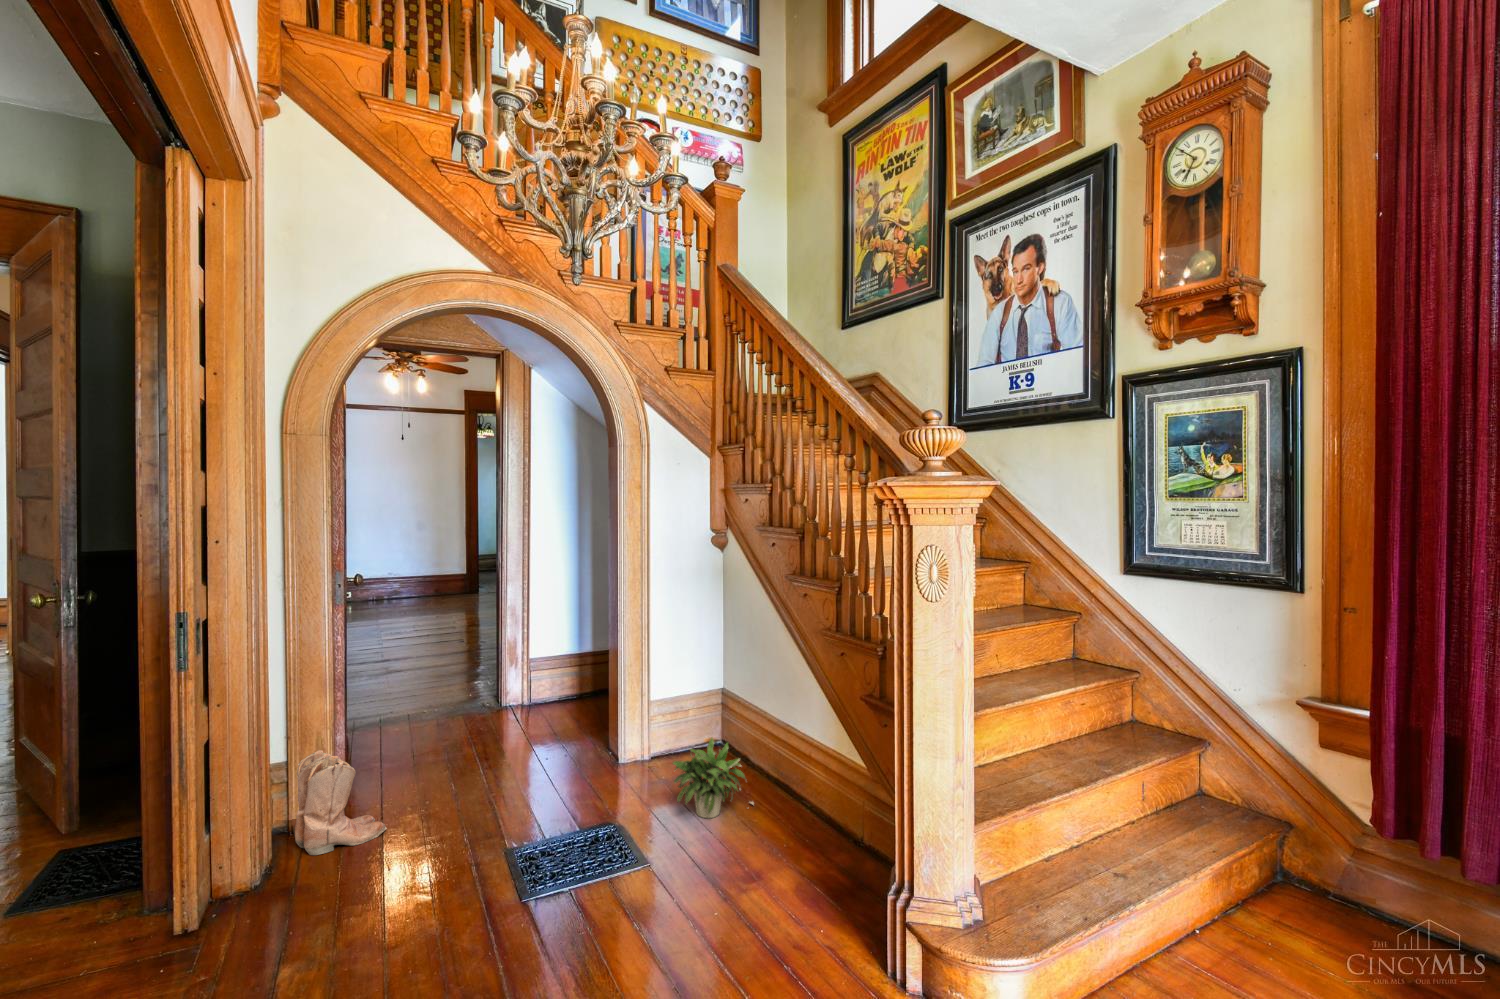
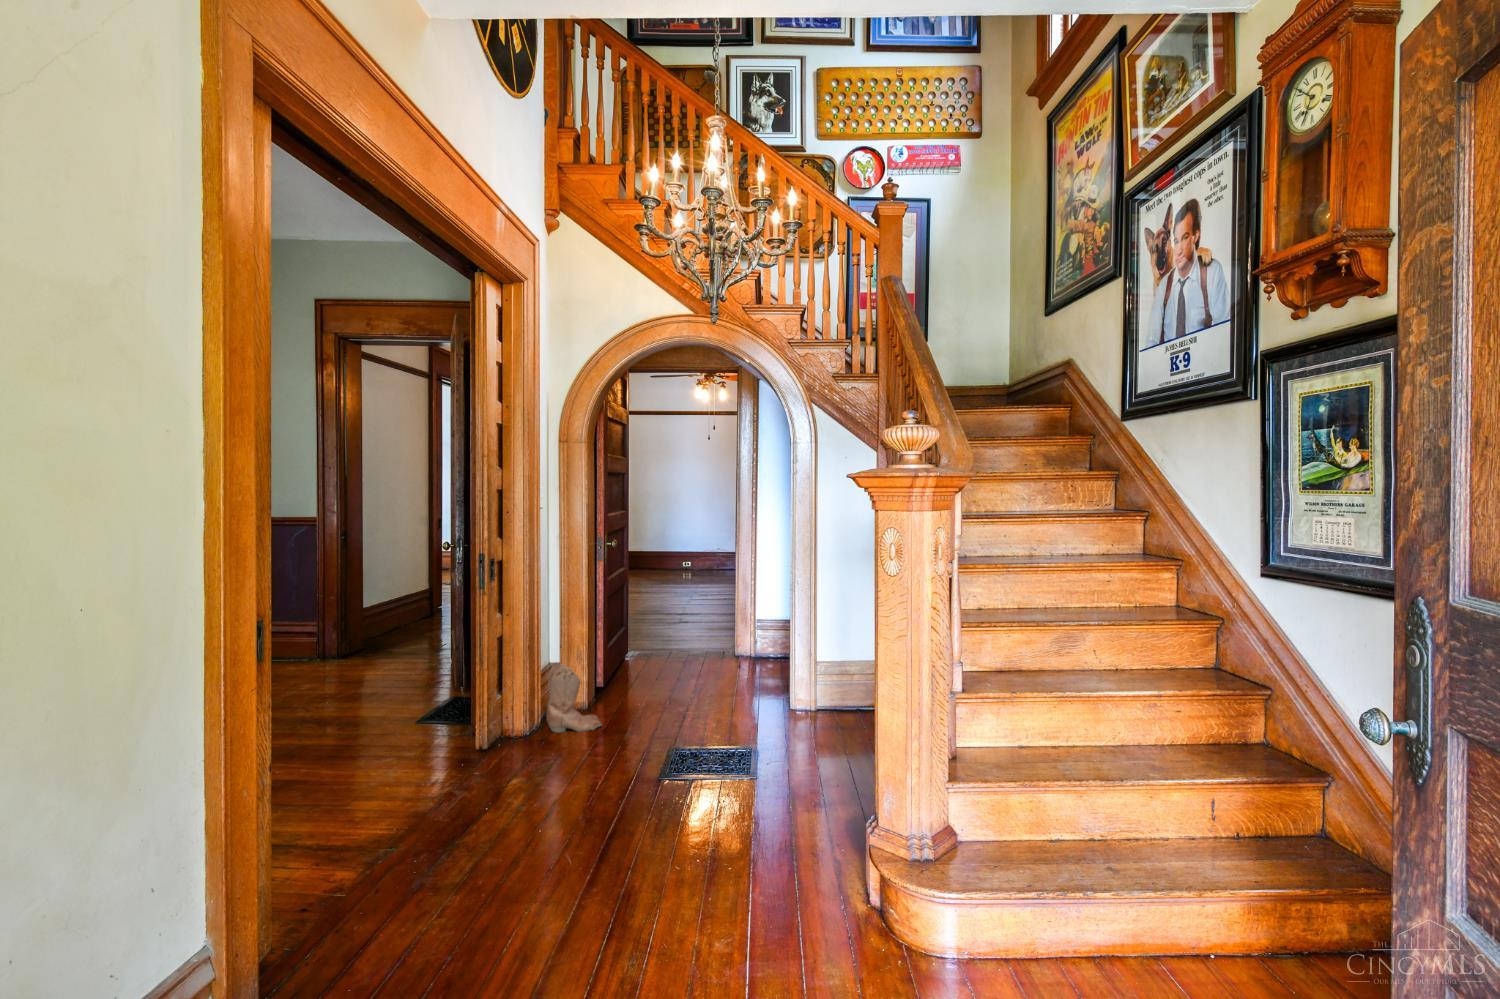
potted plant: present [673,738,753,818] -> none [792,697,865,764]

